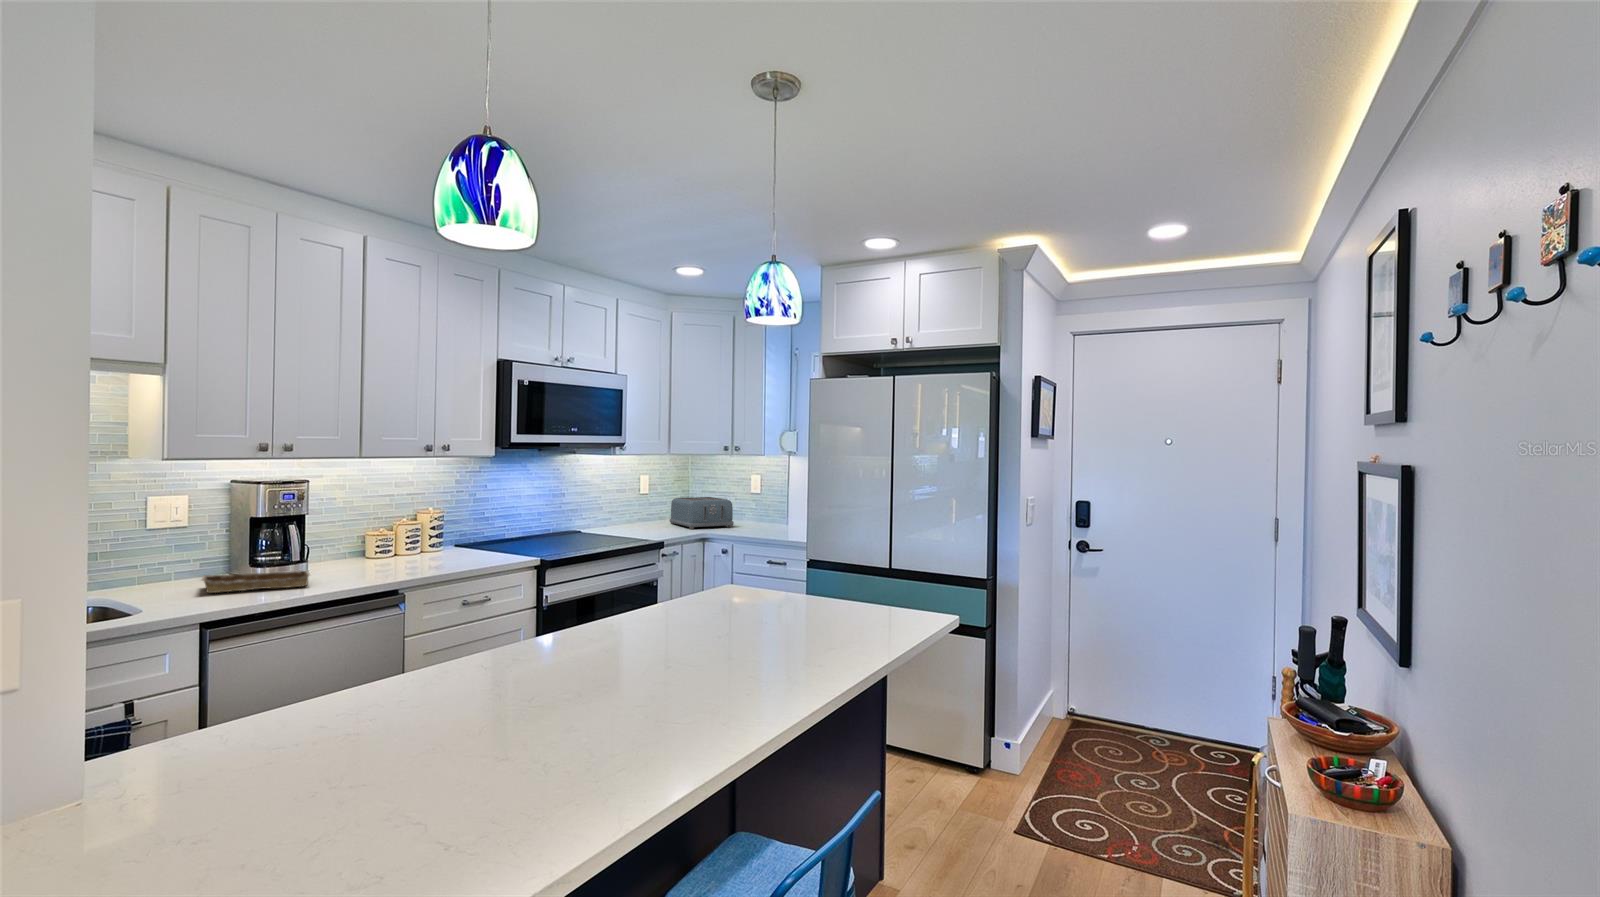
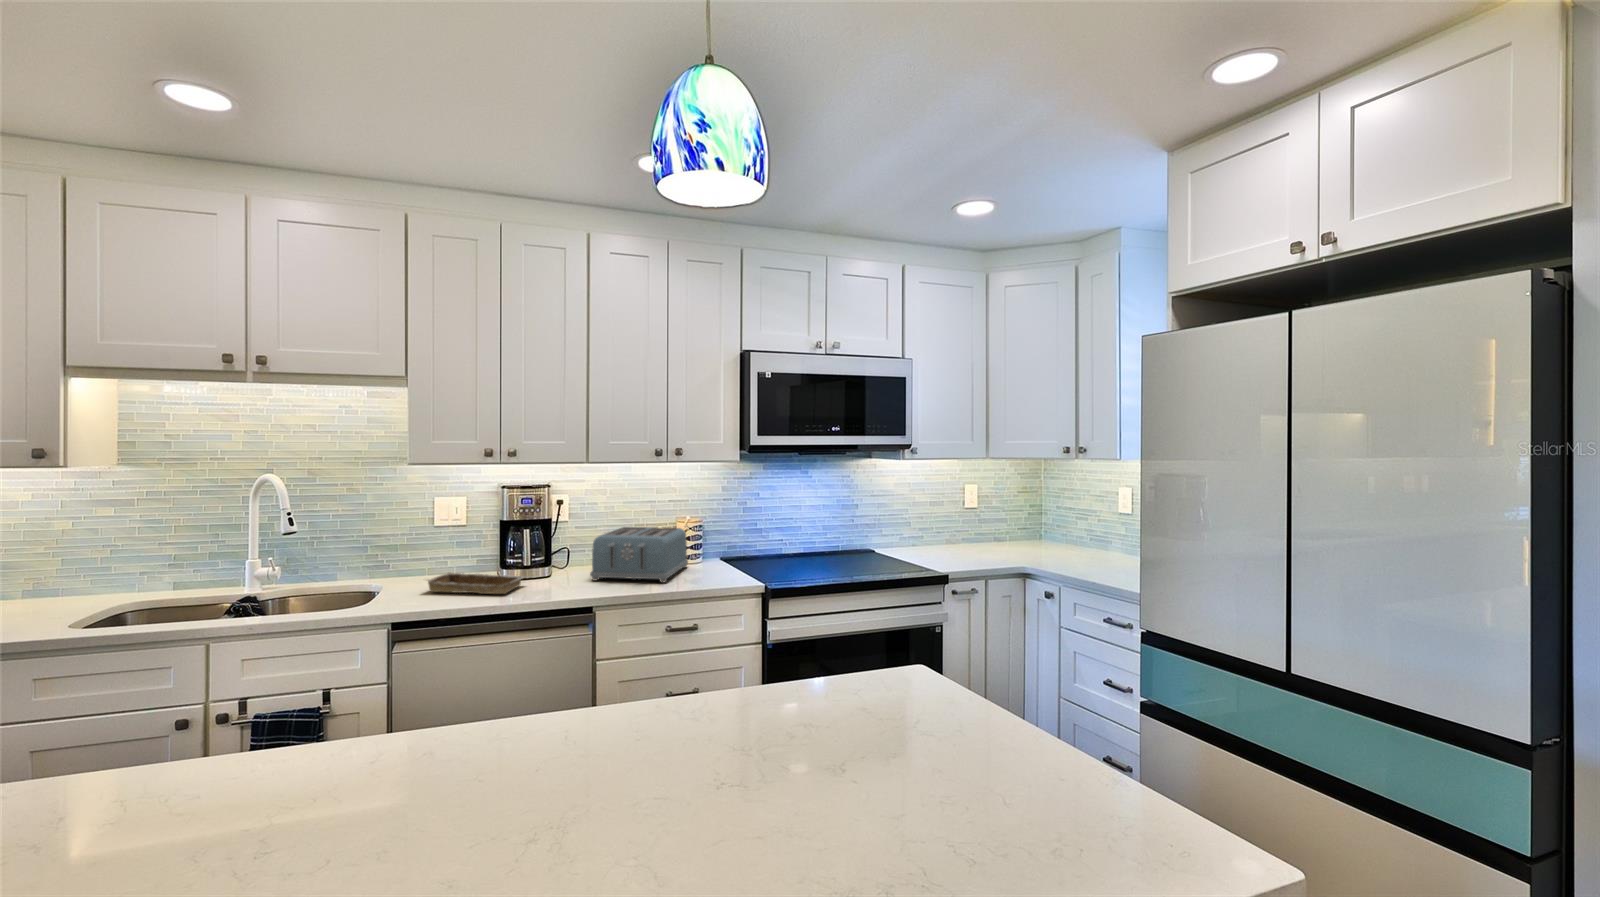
toaster: present [670,497,734,529] -> present [590,527,688,582]

